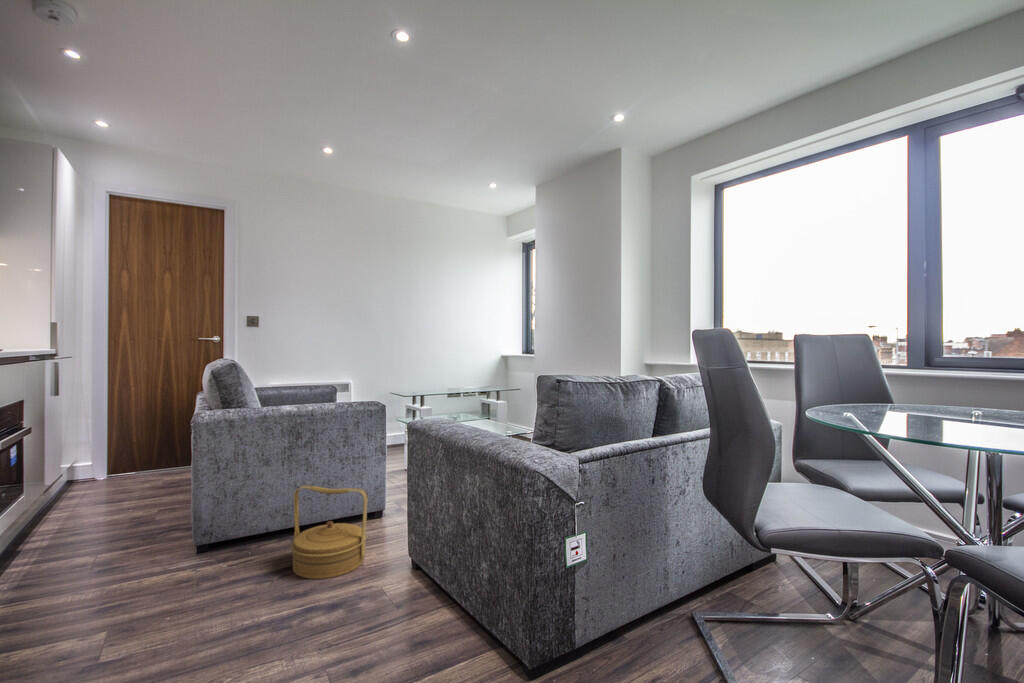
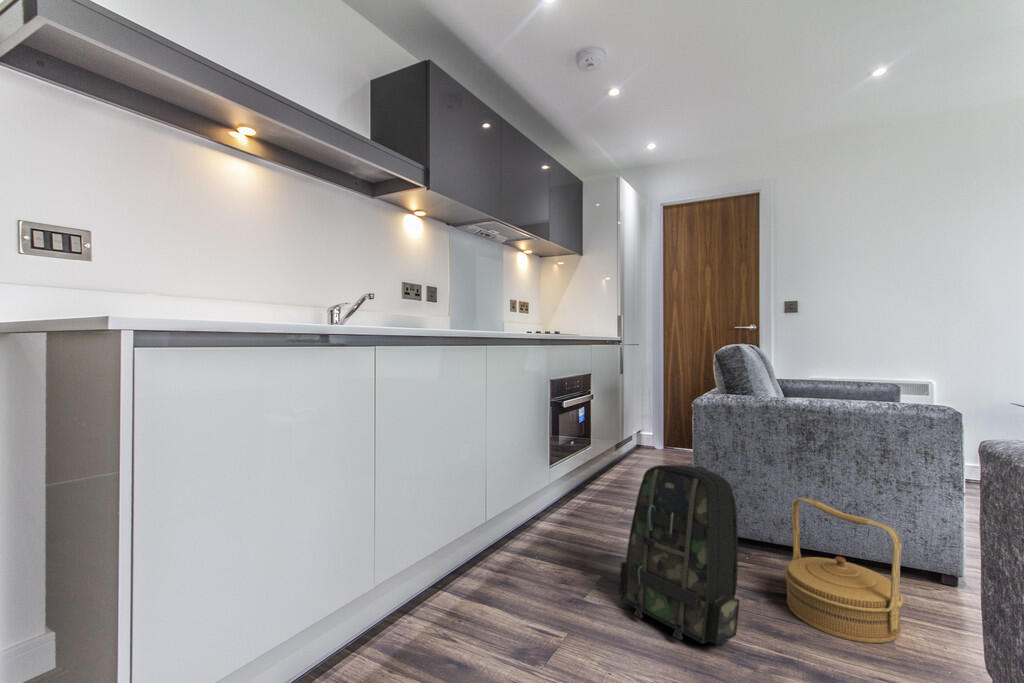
backpack: none [145,482,272,650] -> present [619,465,739,644]

